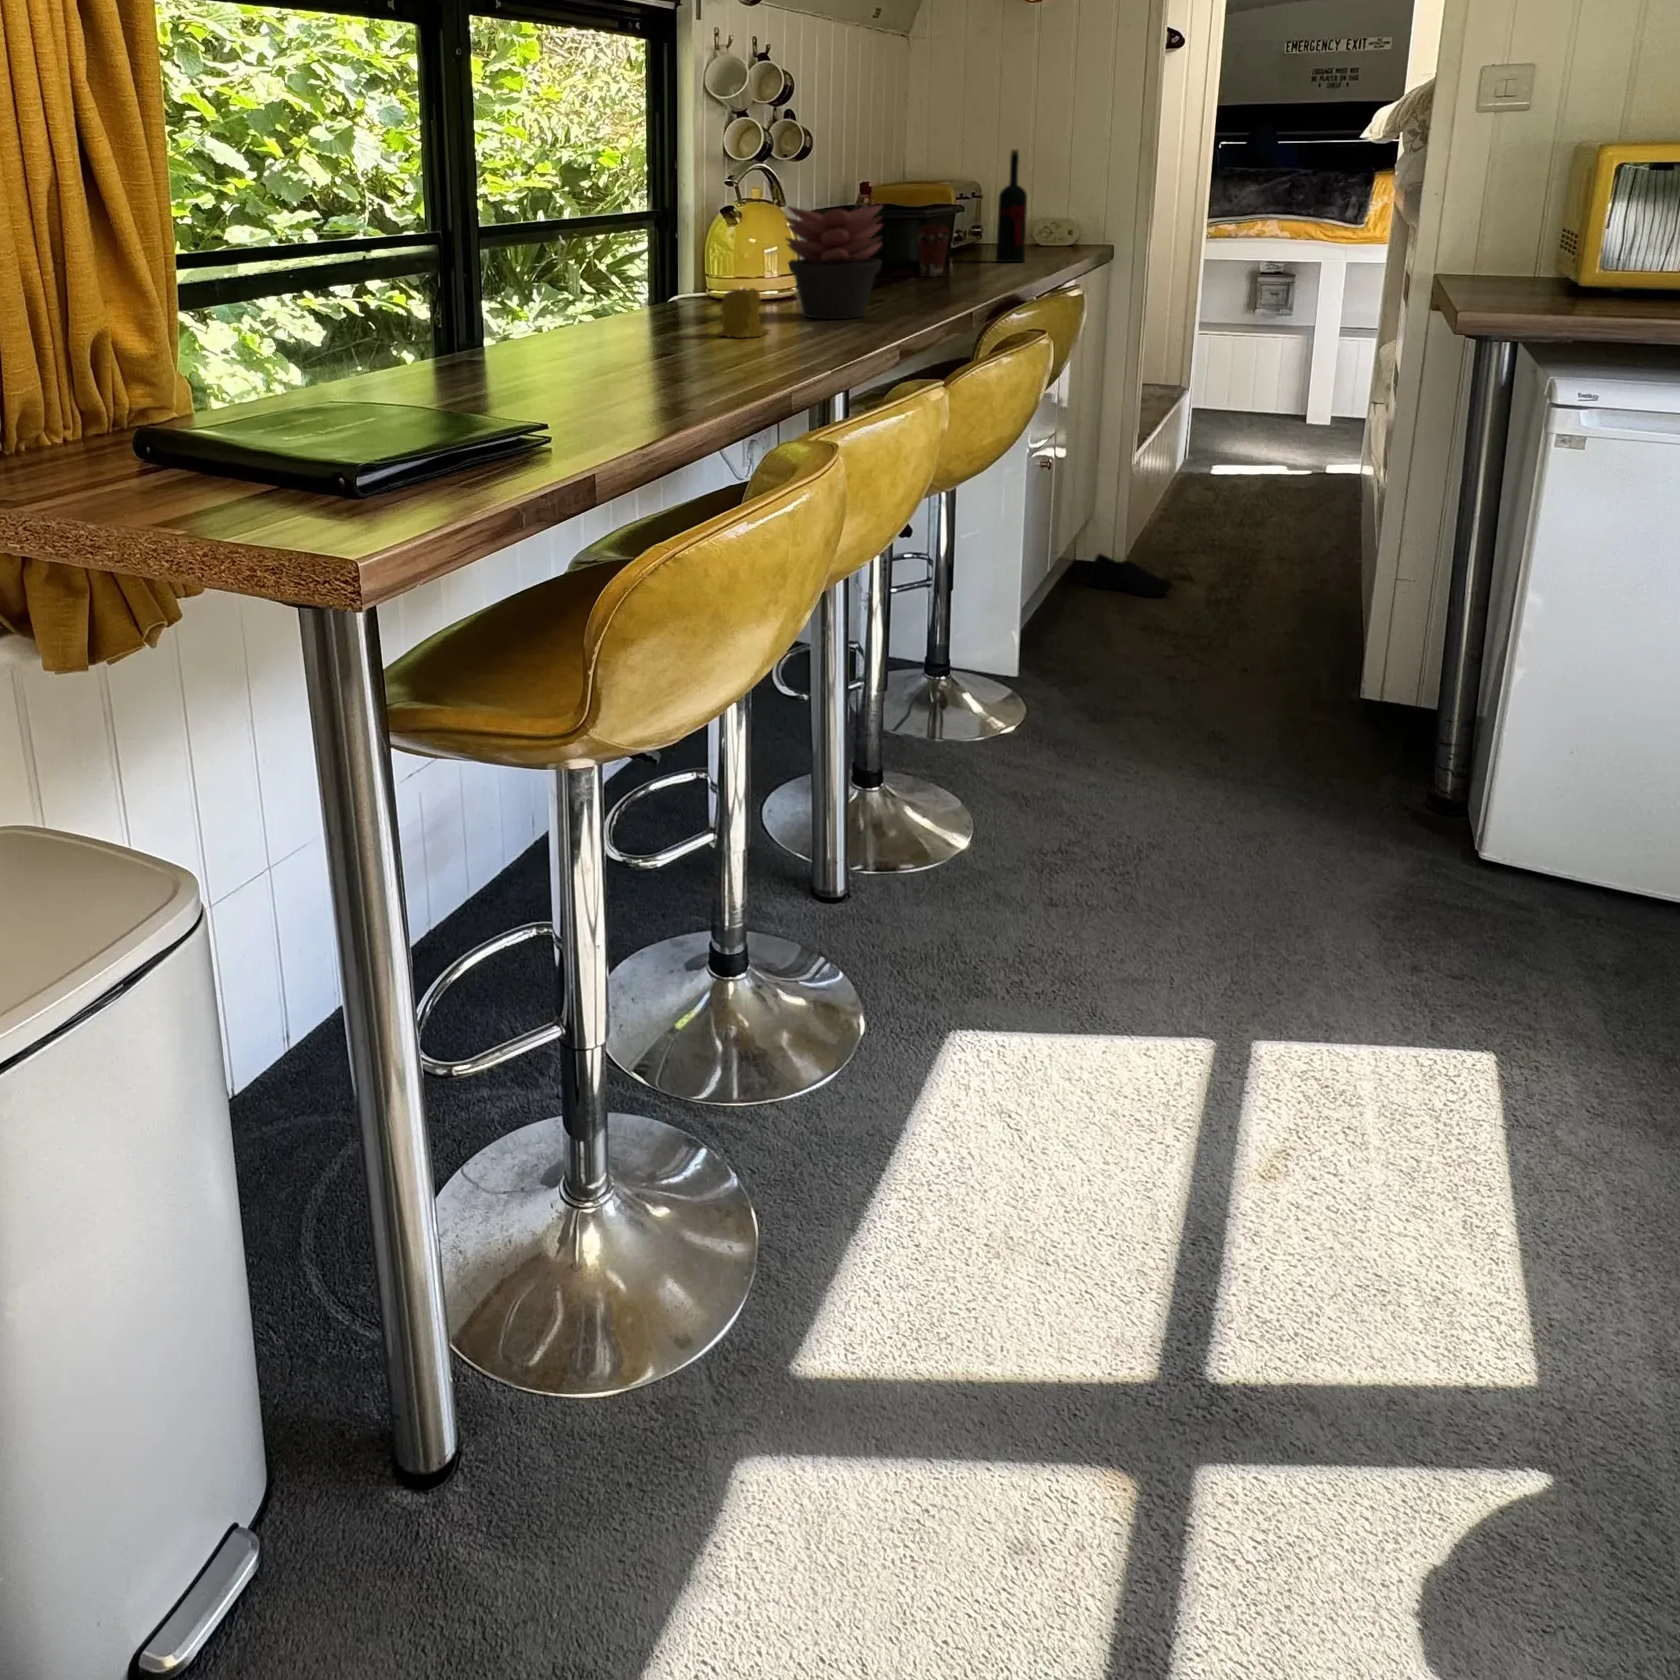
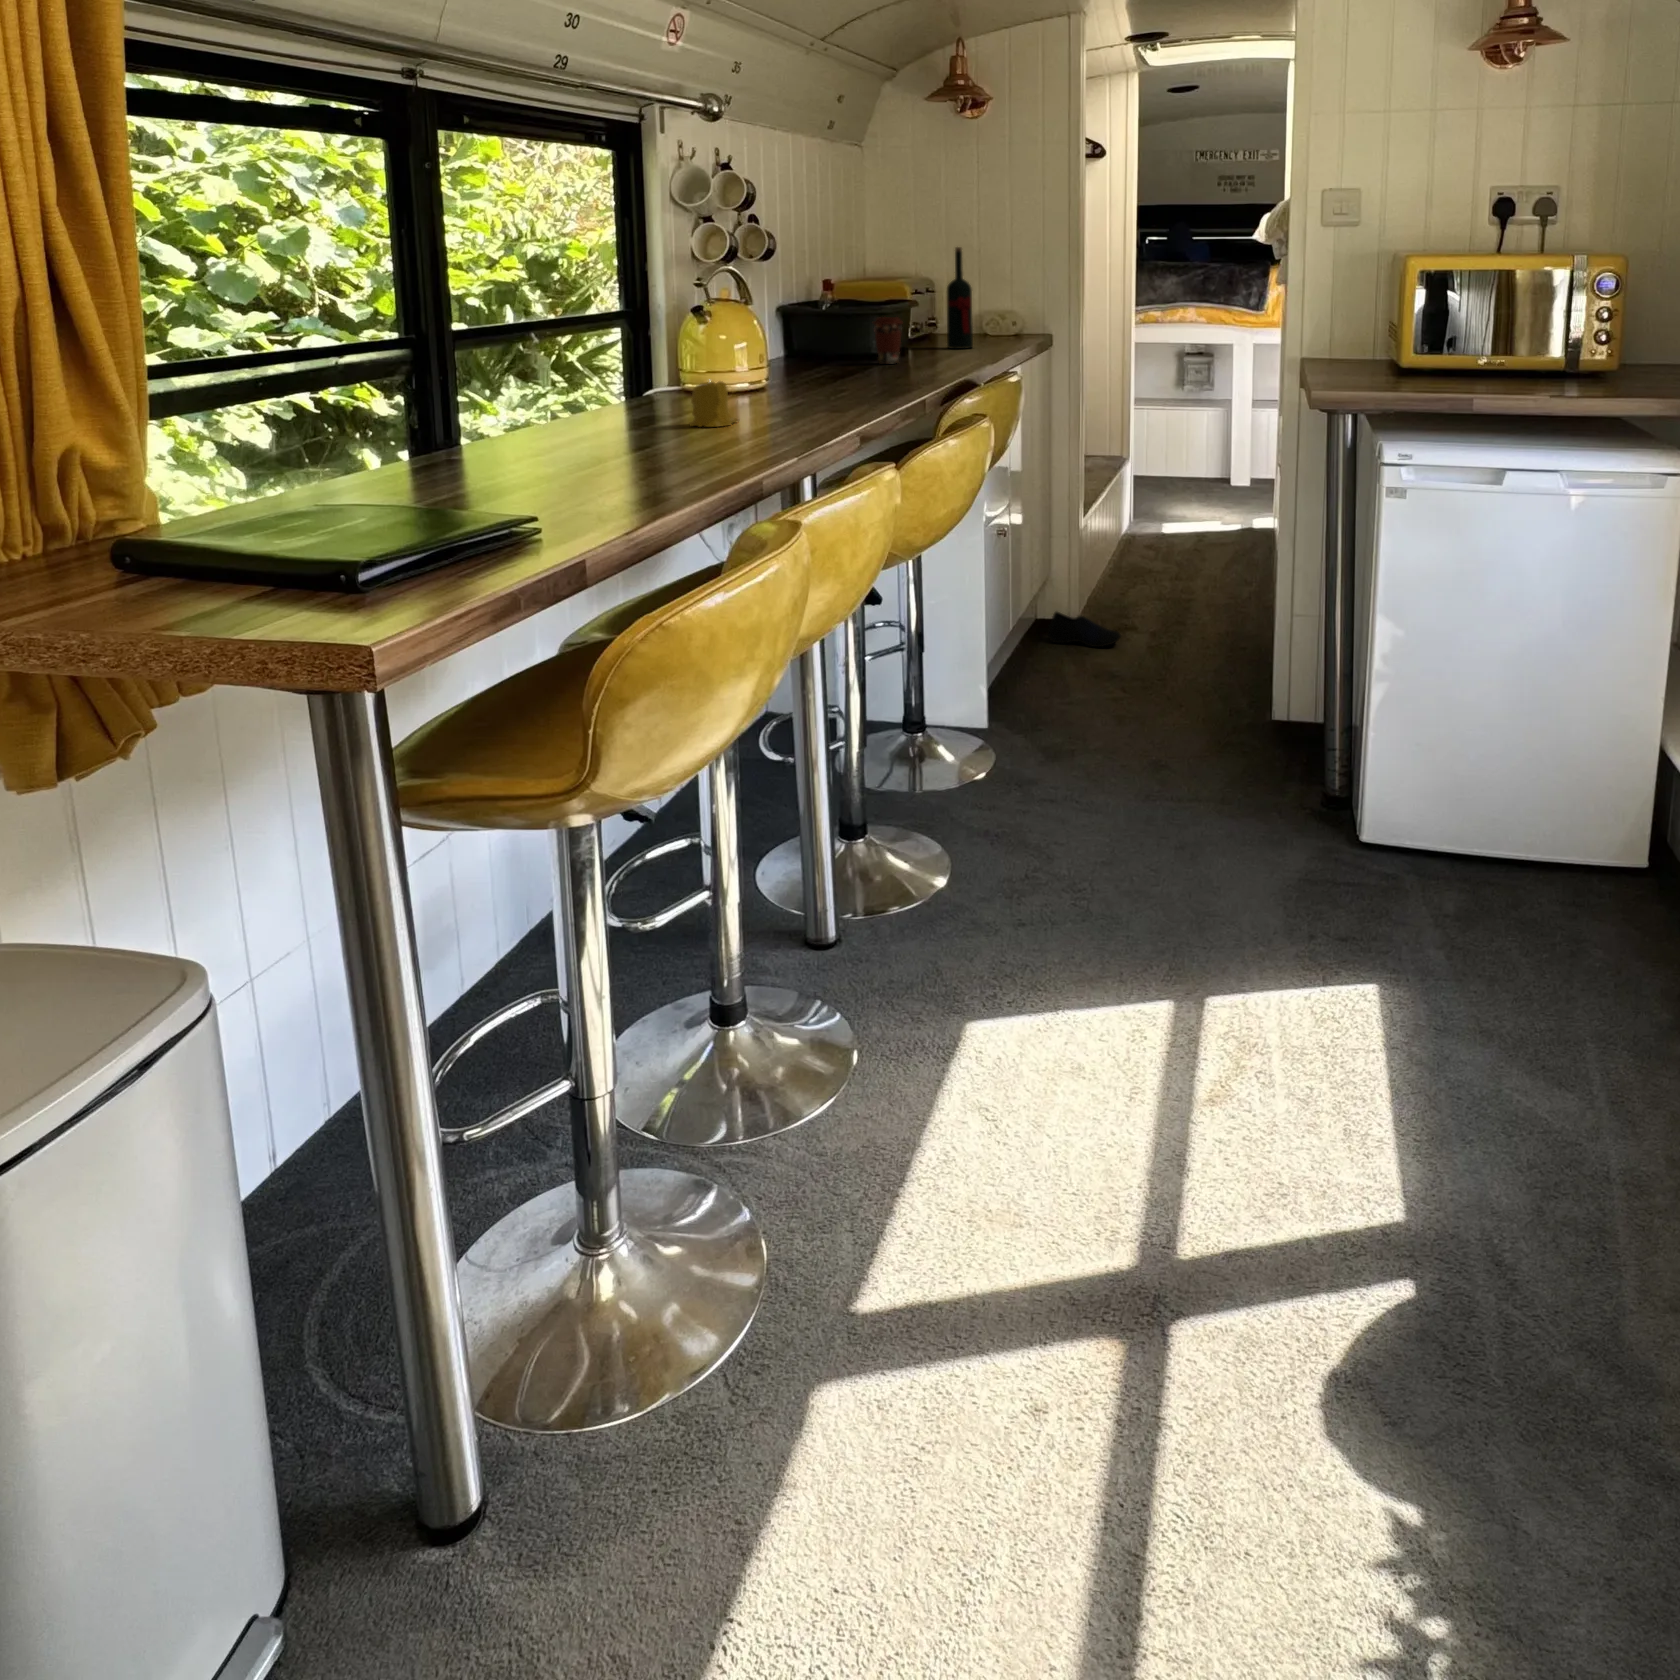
succulent plant: present [785,205,882,319] -> none [748,302,839,407]

